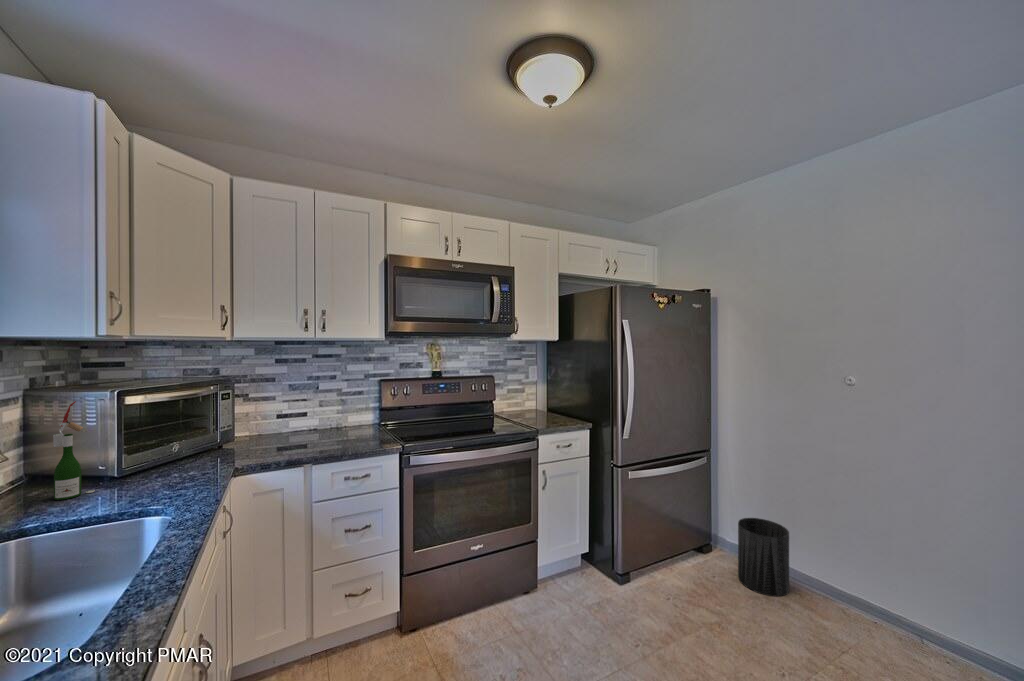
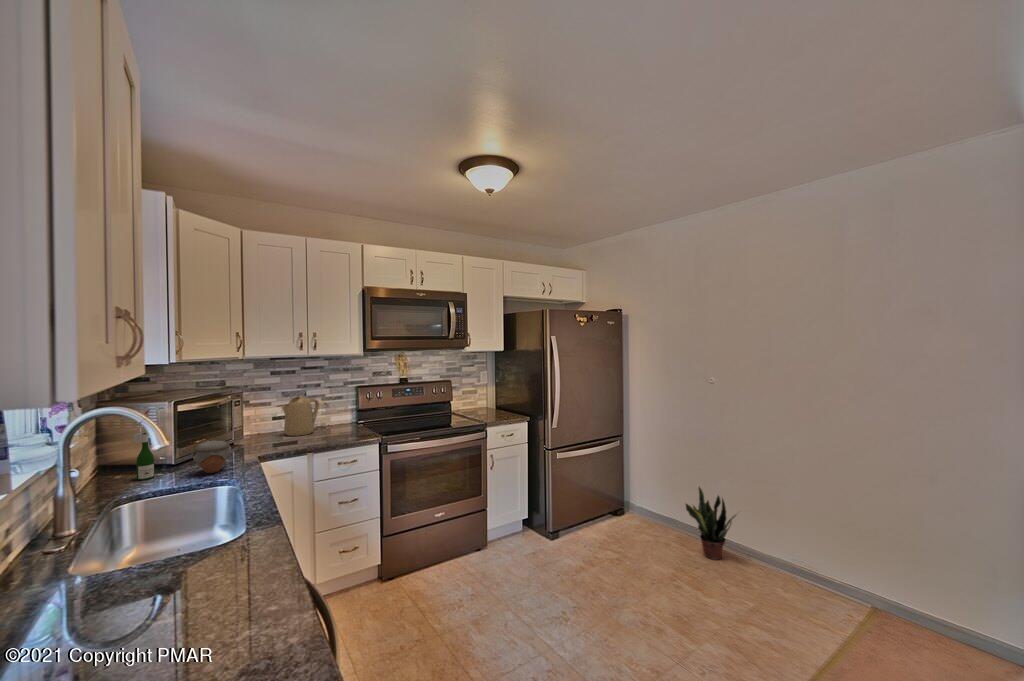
kettle: none [283,390,332,439] -> present [282,397,319,436]
jar: none [128,446,190,493] -> present [193,441,232,473]
trash can: present [738,518,789,597] -> none [640,485,675,540]
potted plant: none [816,528,903,638] -> present [686,487,737,560]

